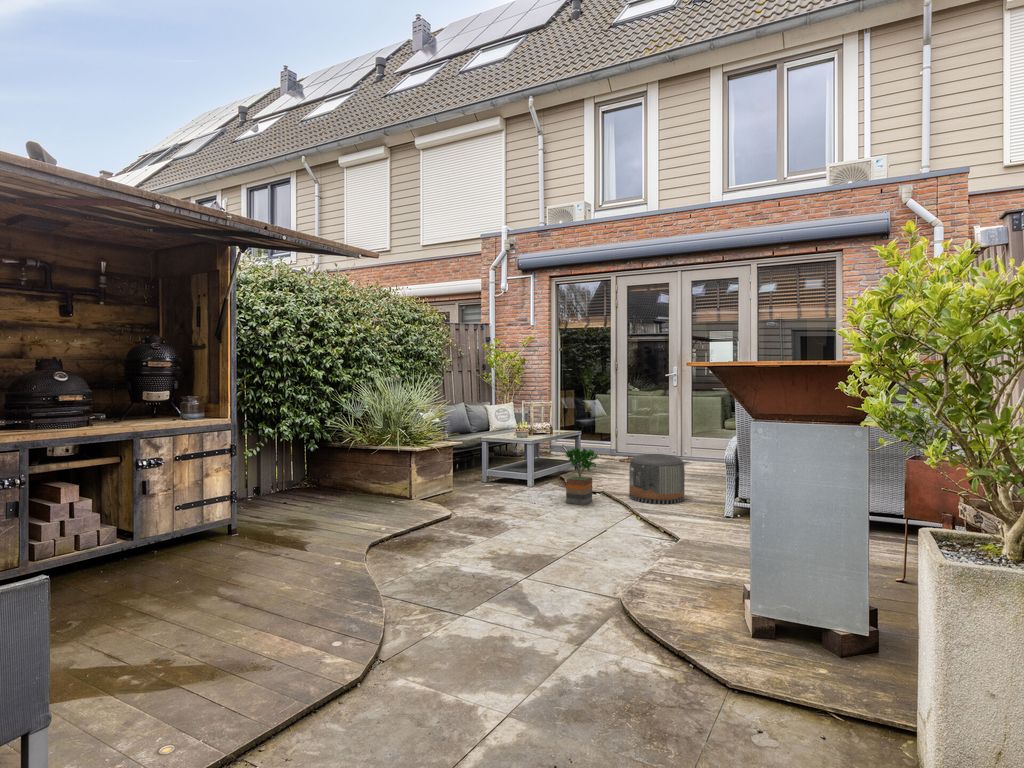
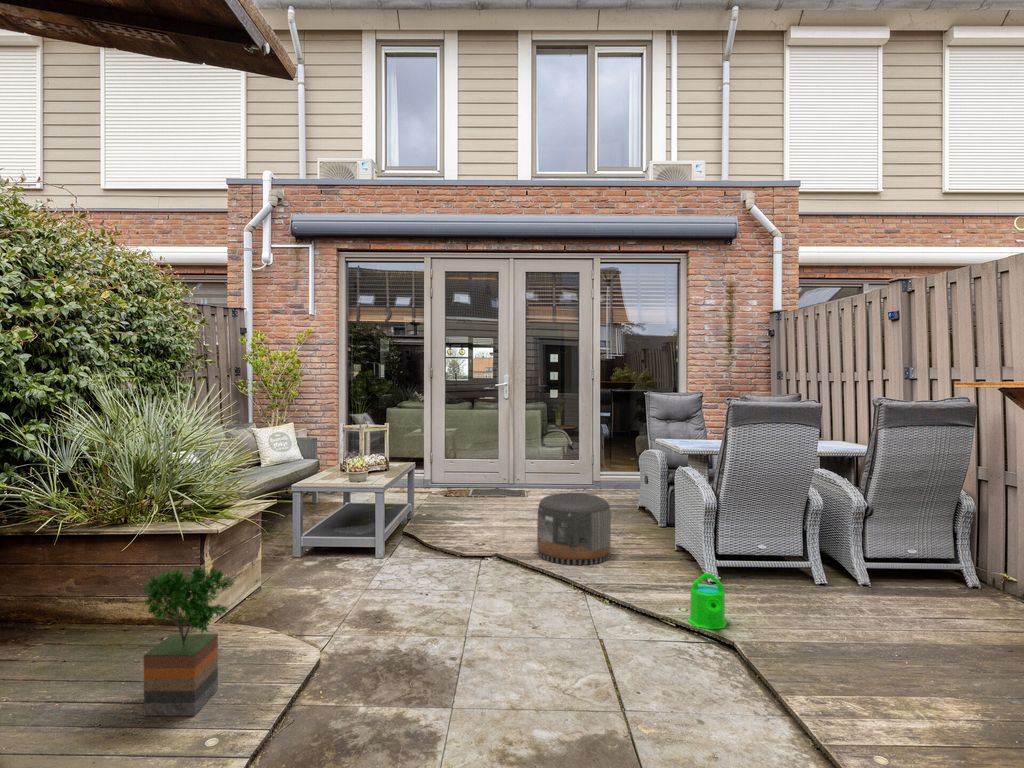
potted tree: present [566,448,598,505] -> present [143,568,234,716]
watering can: none [671,501,699,538] -> present [688,573,727,629]

